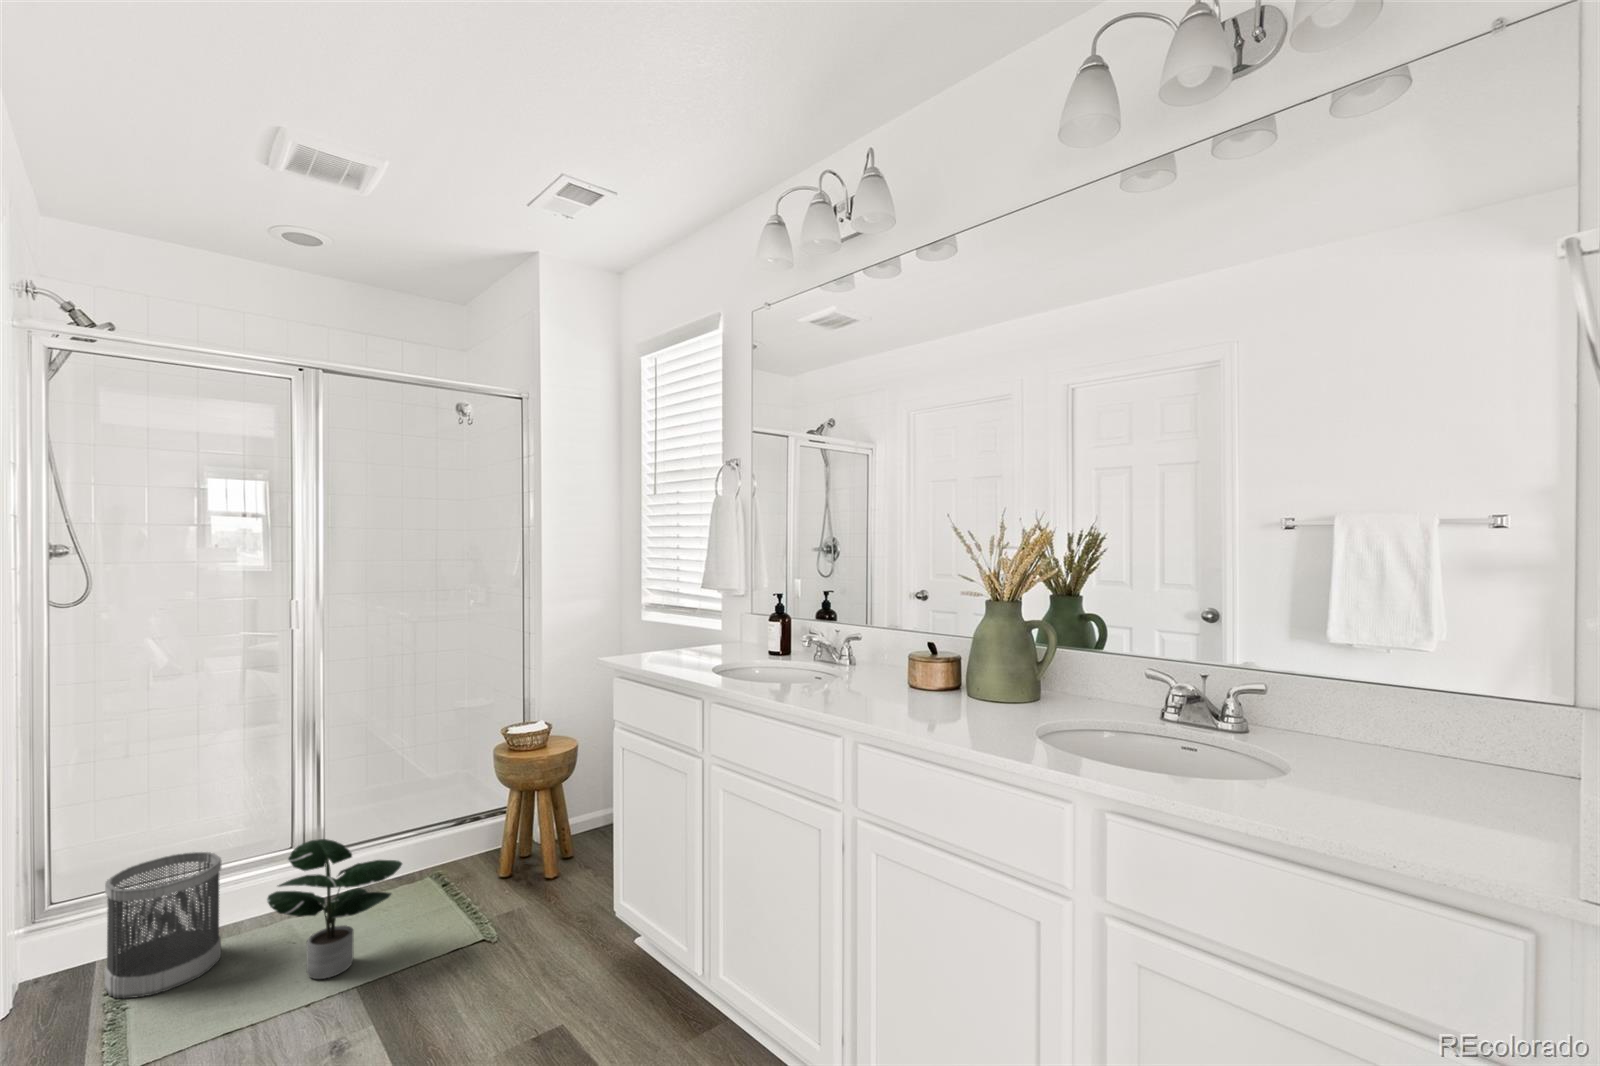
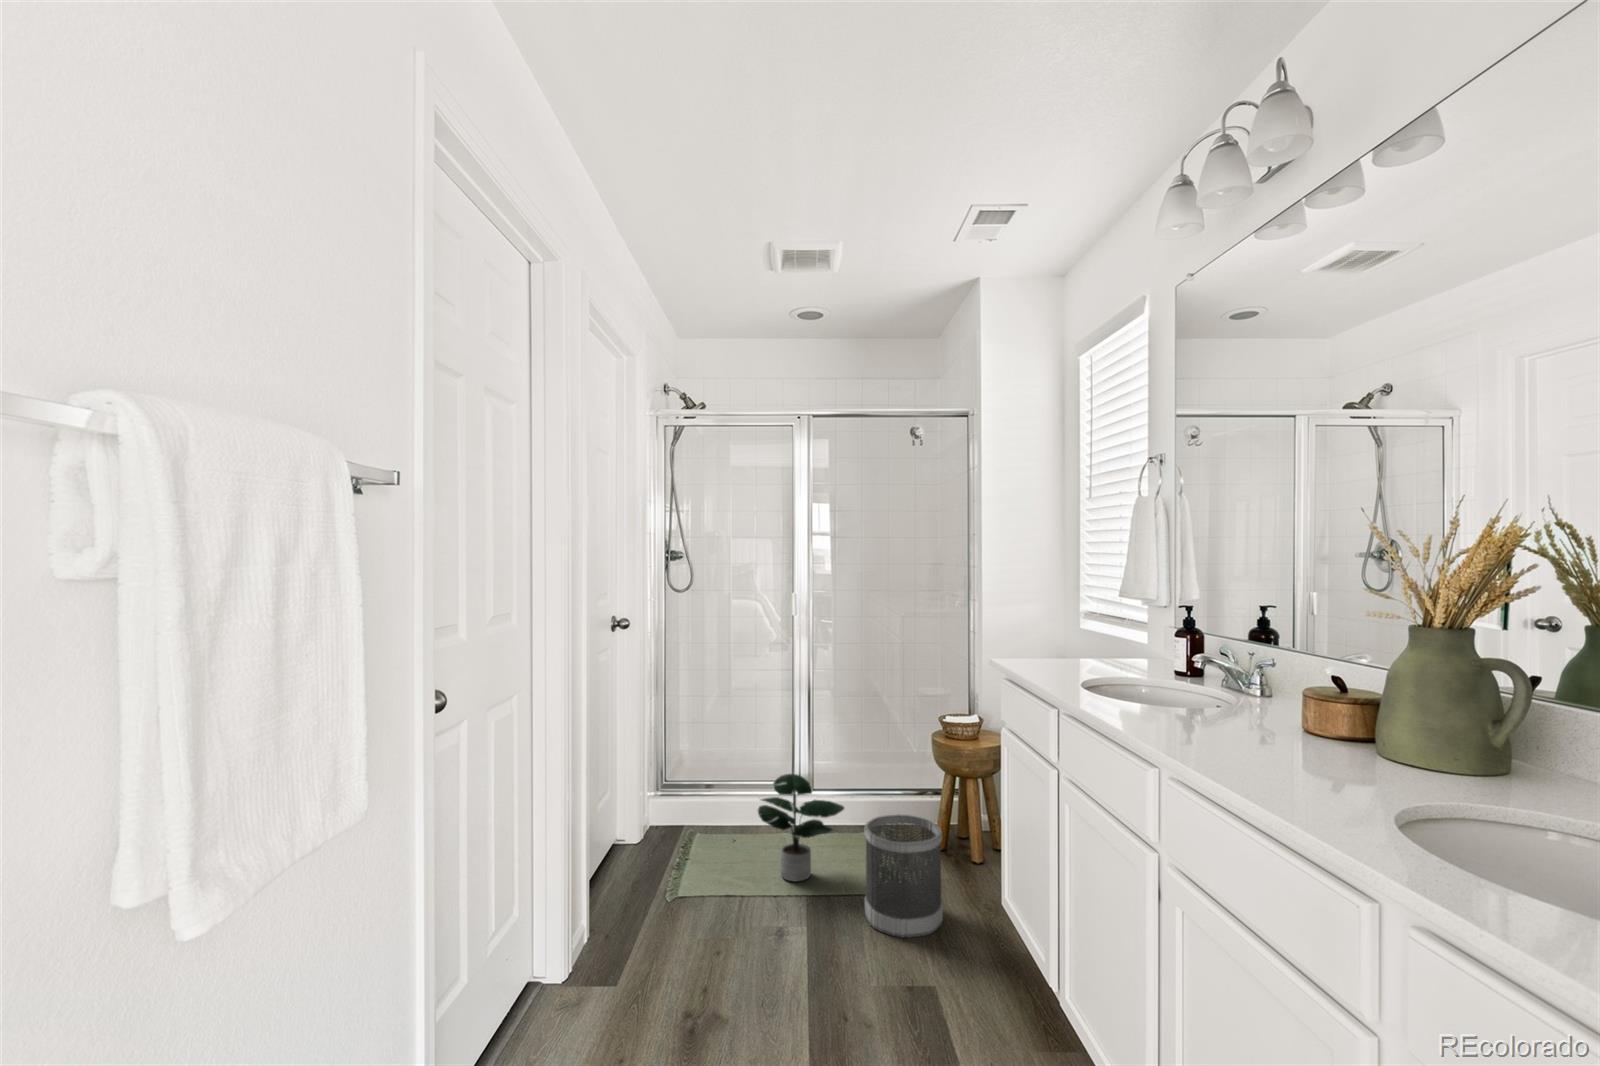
wastebasket: present [104,852,221,998] -> present [864,815,943,938]

